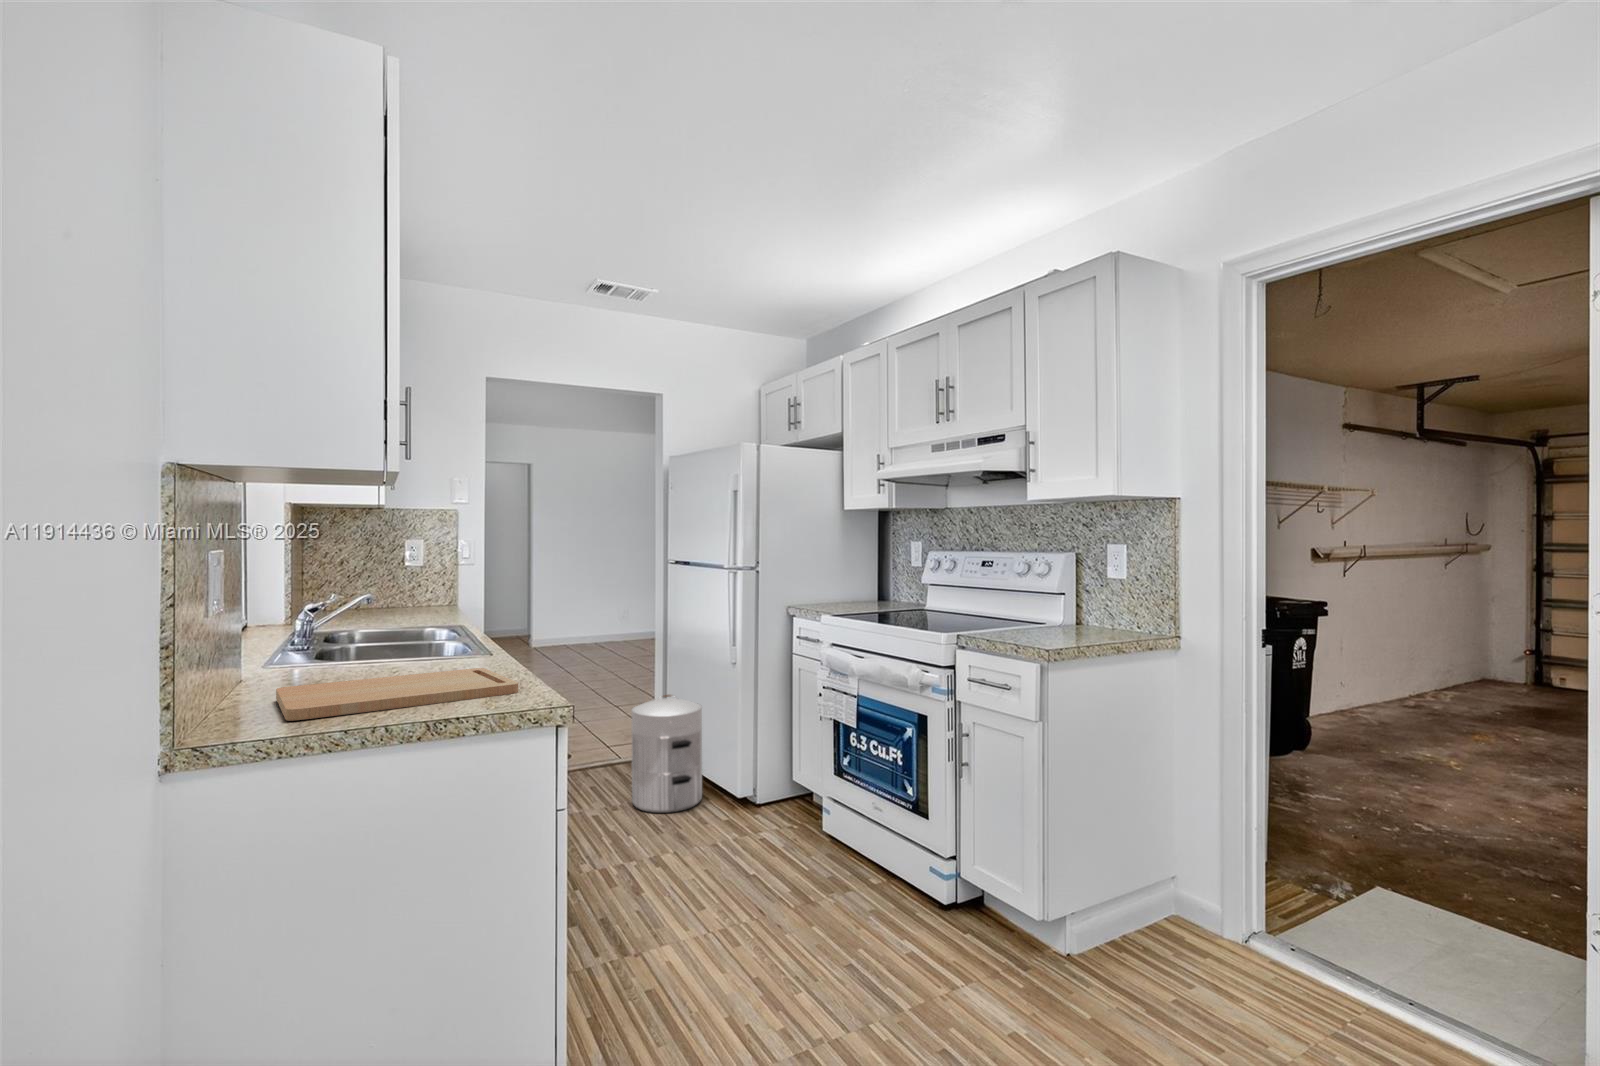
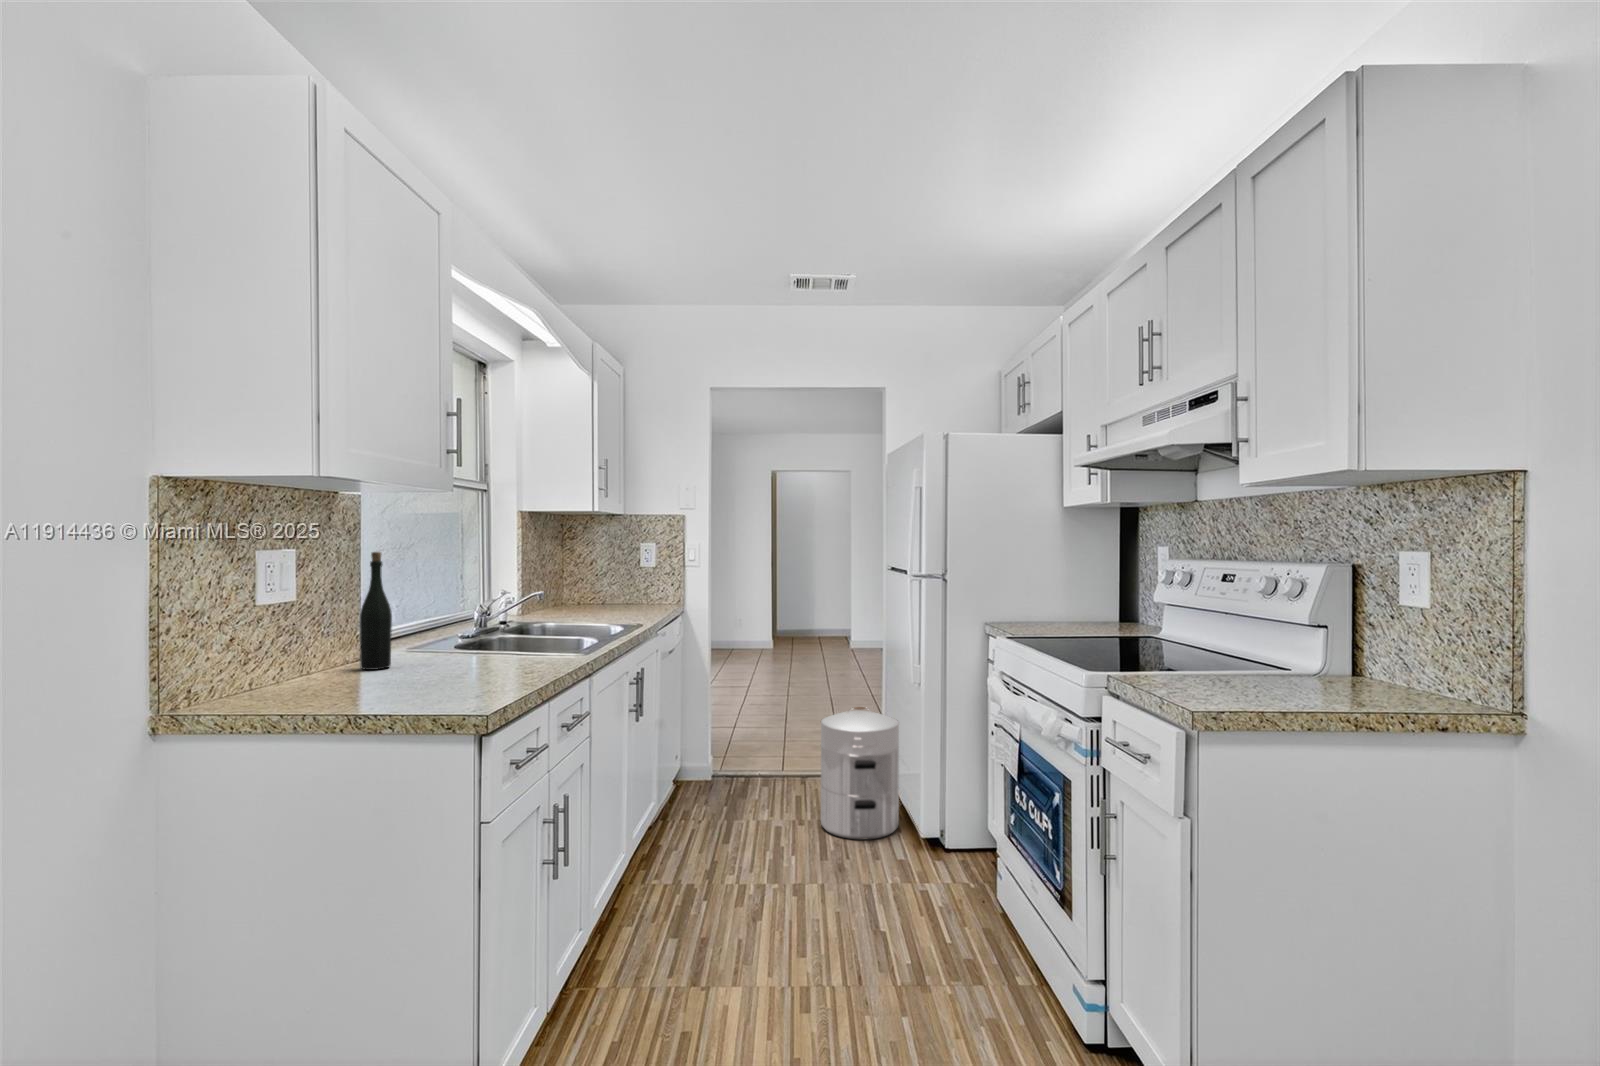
bottle: none [279,558,317,689] -> present [360,552,392,670]
cutting board: present [276,668,518,721] -> none [275,665,512,701]

